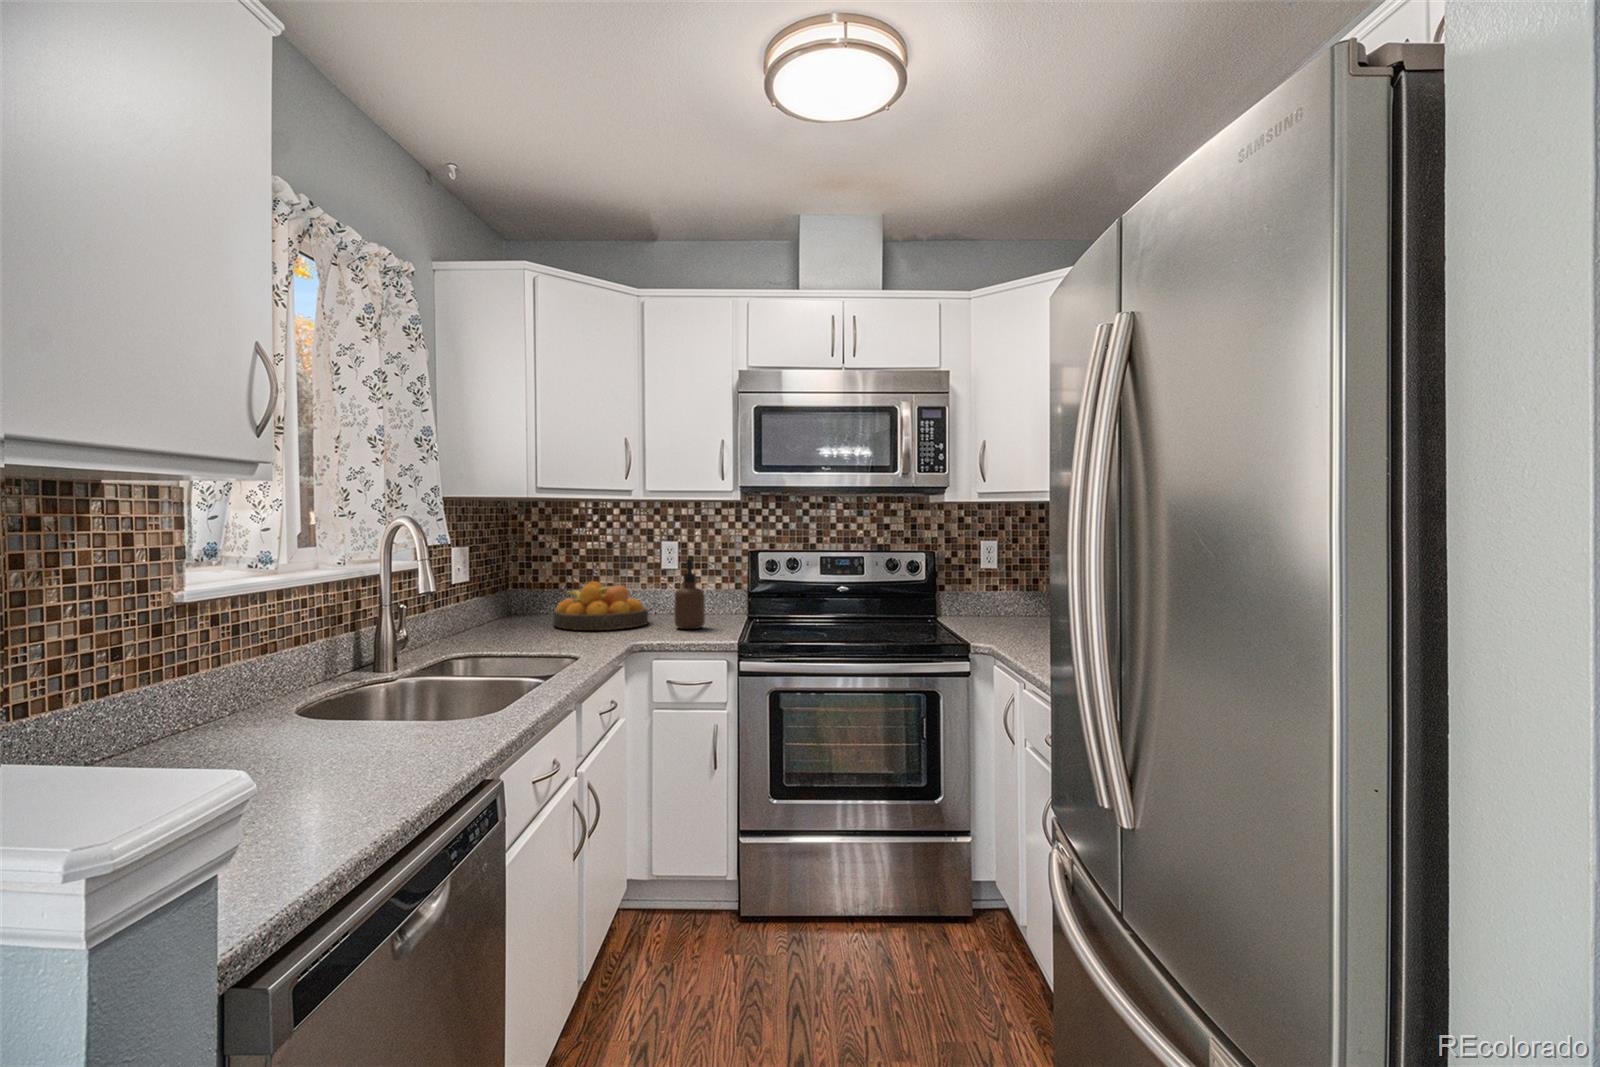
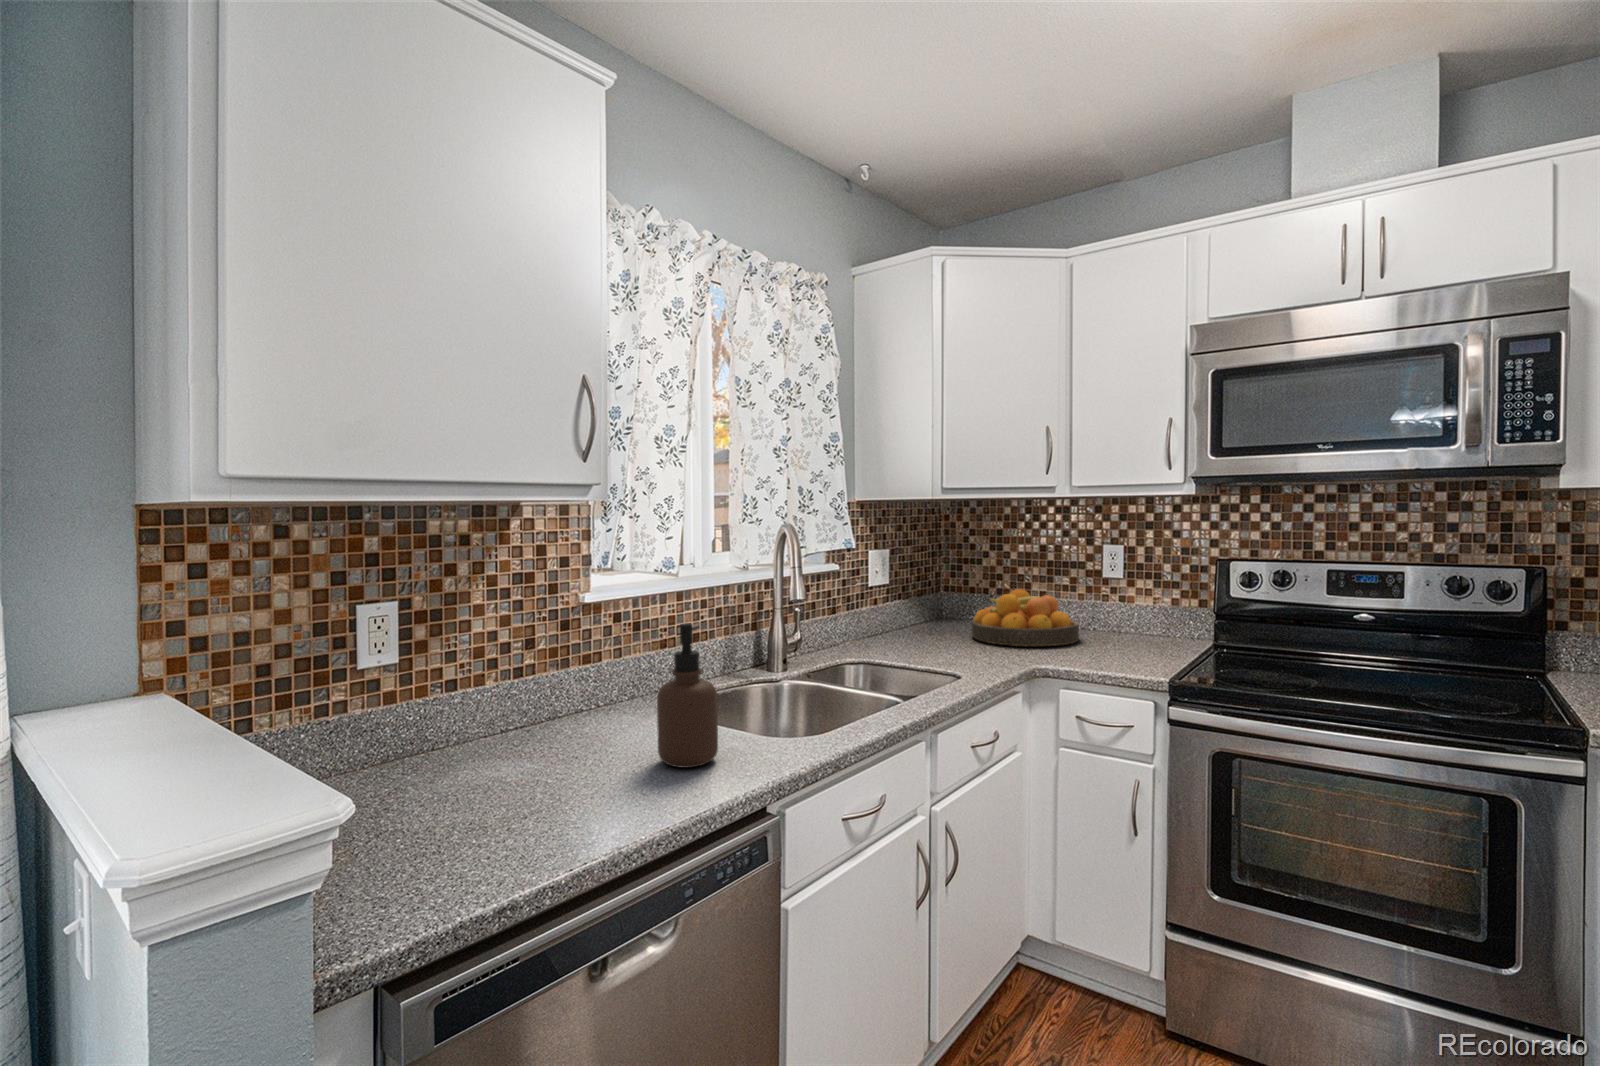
soap dispenser: present [675,559,705,629] -> present [657,623,718,768]

